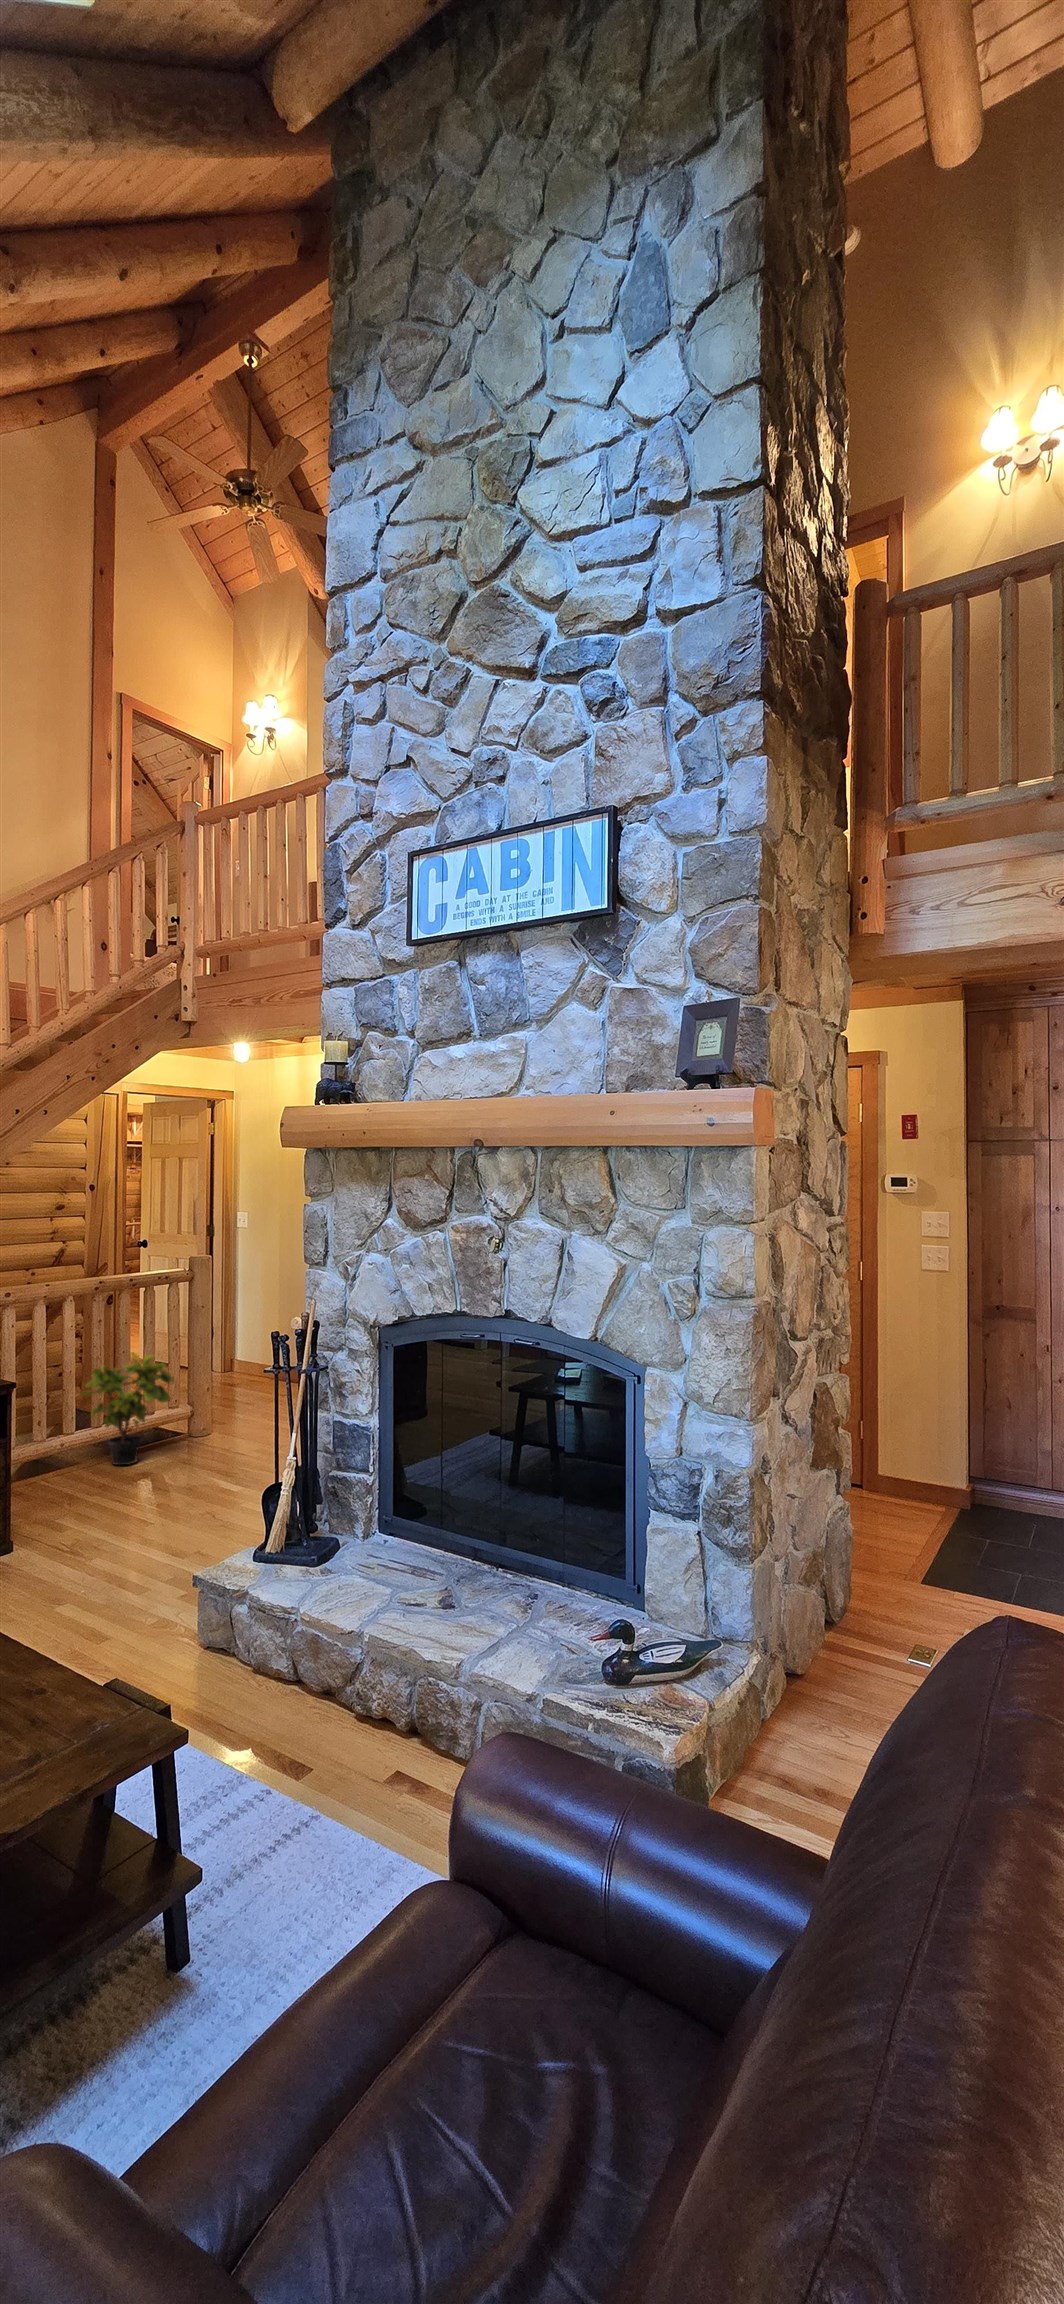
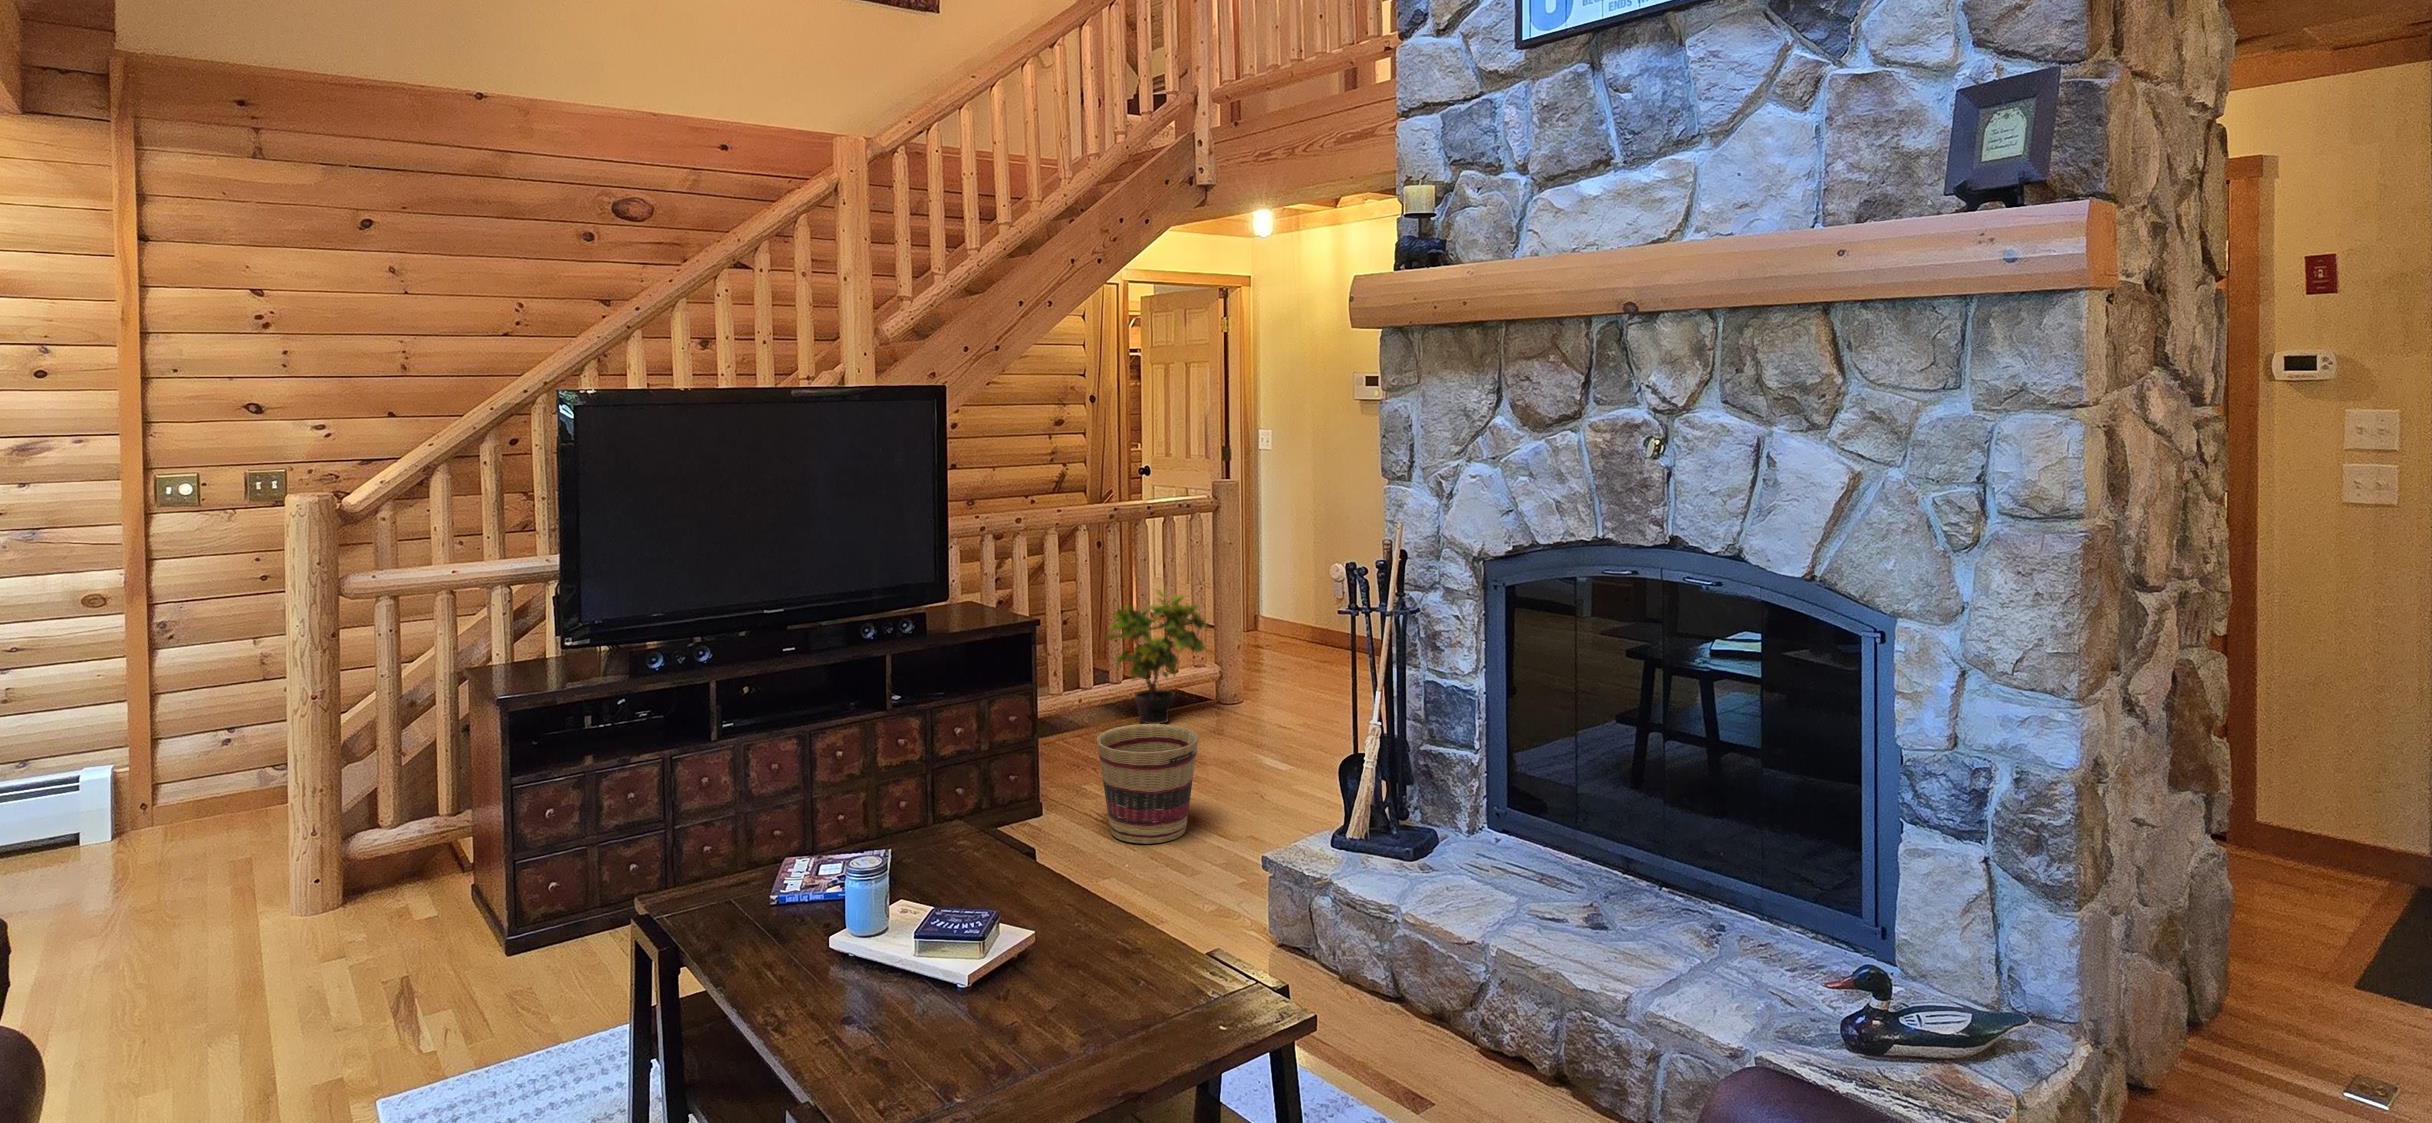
basket: none [62,1466,153,1568] -> present [1097,724,1198,844]

